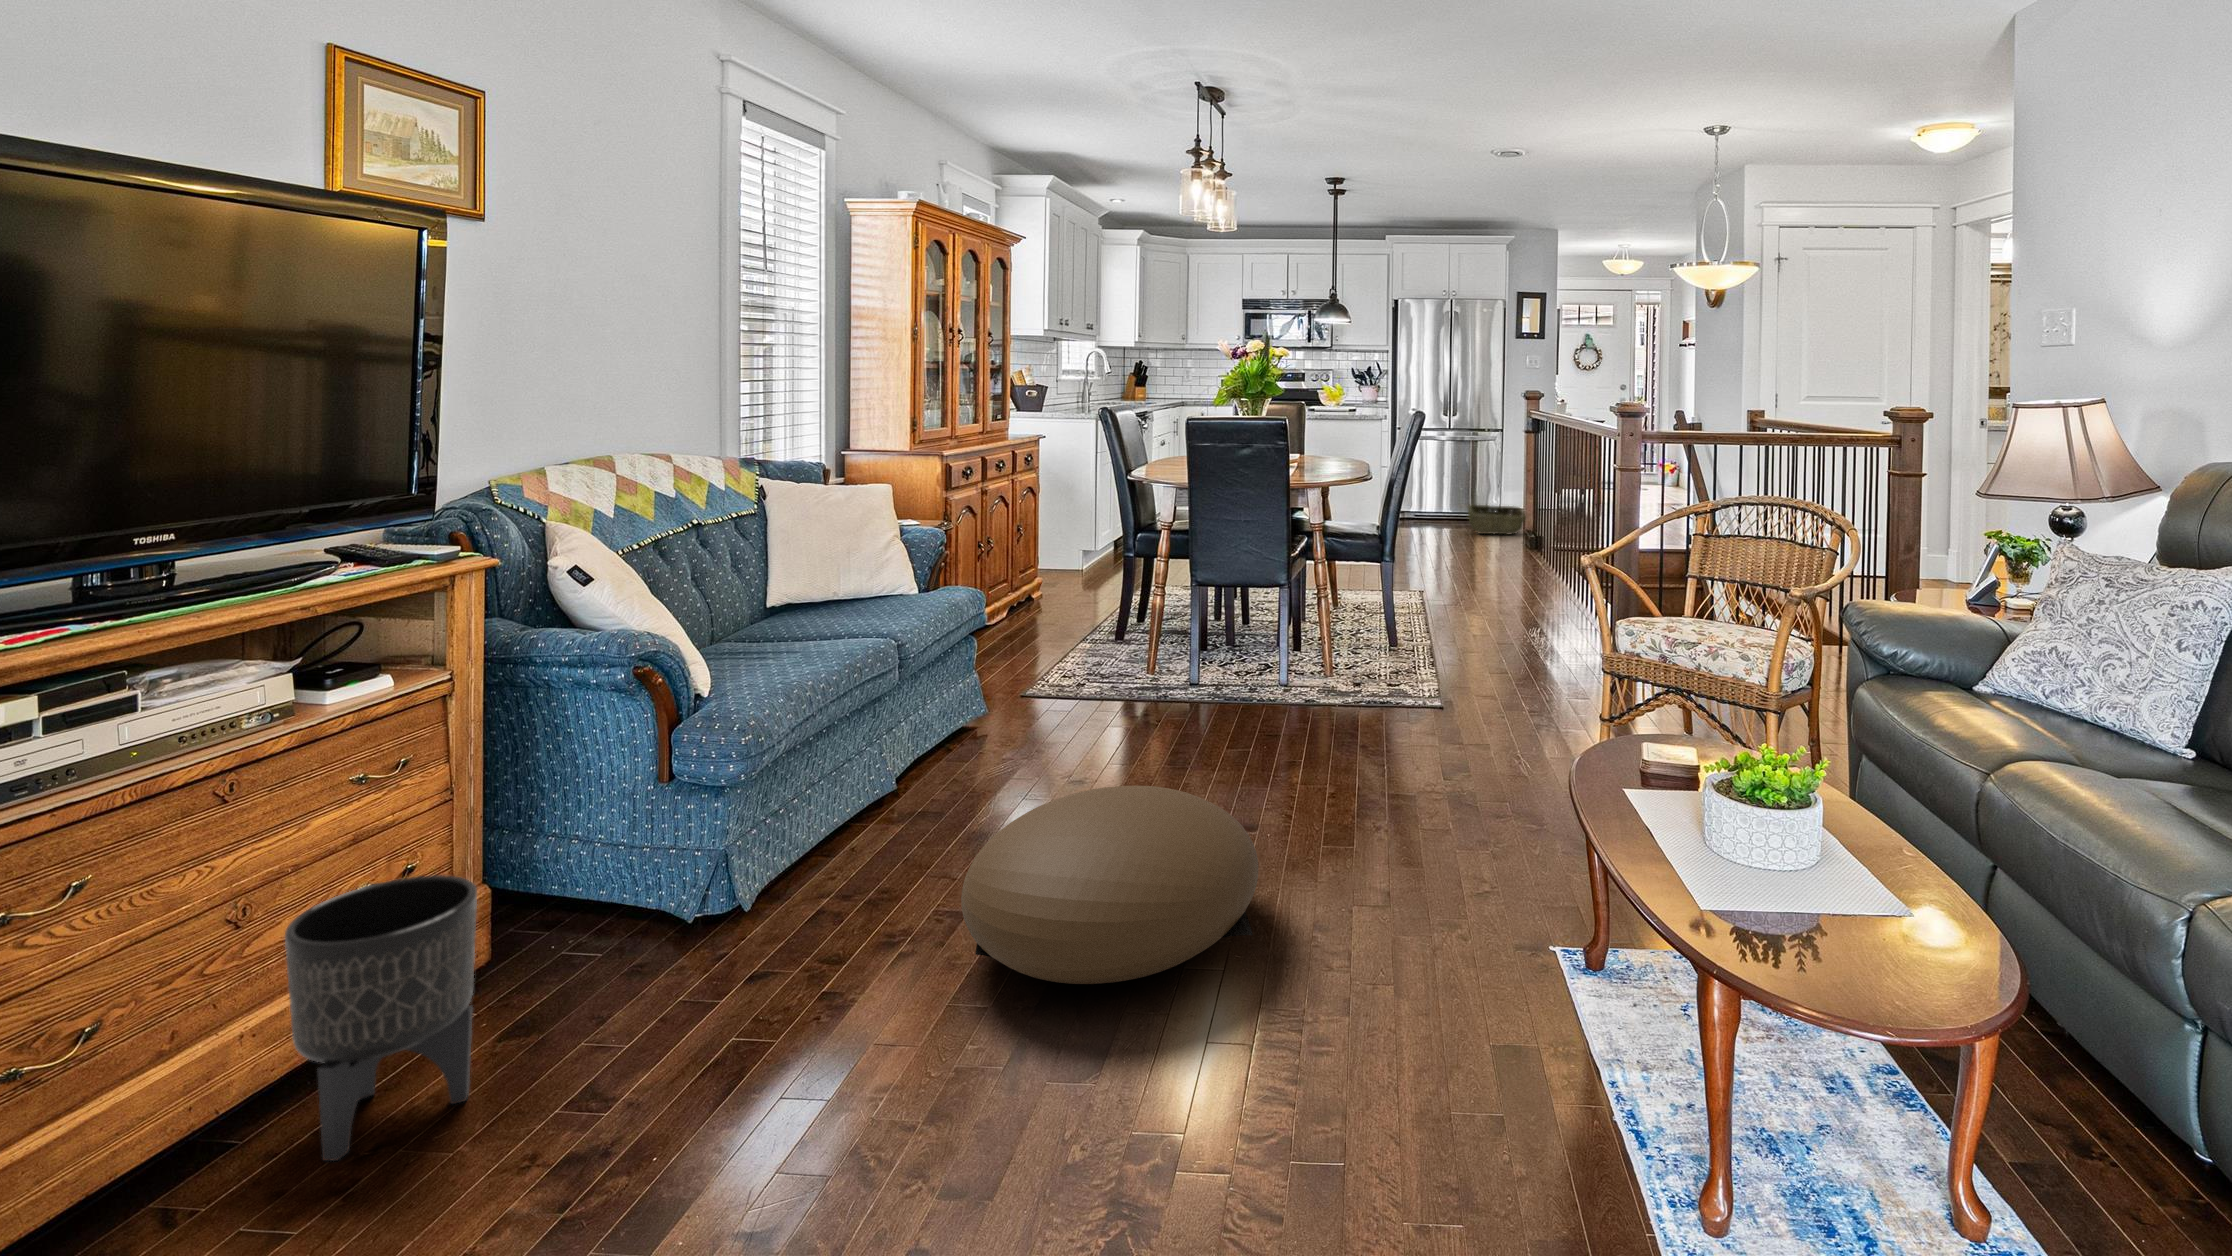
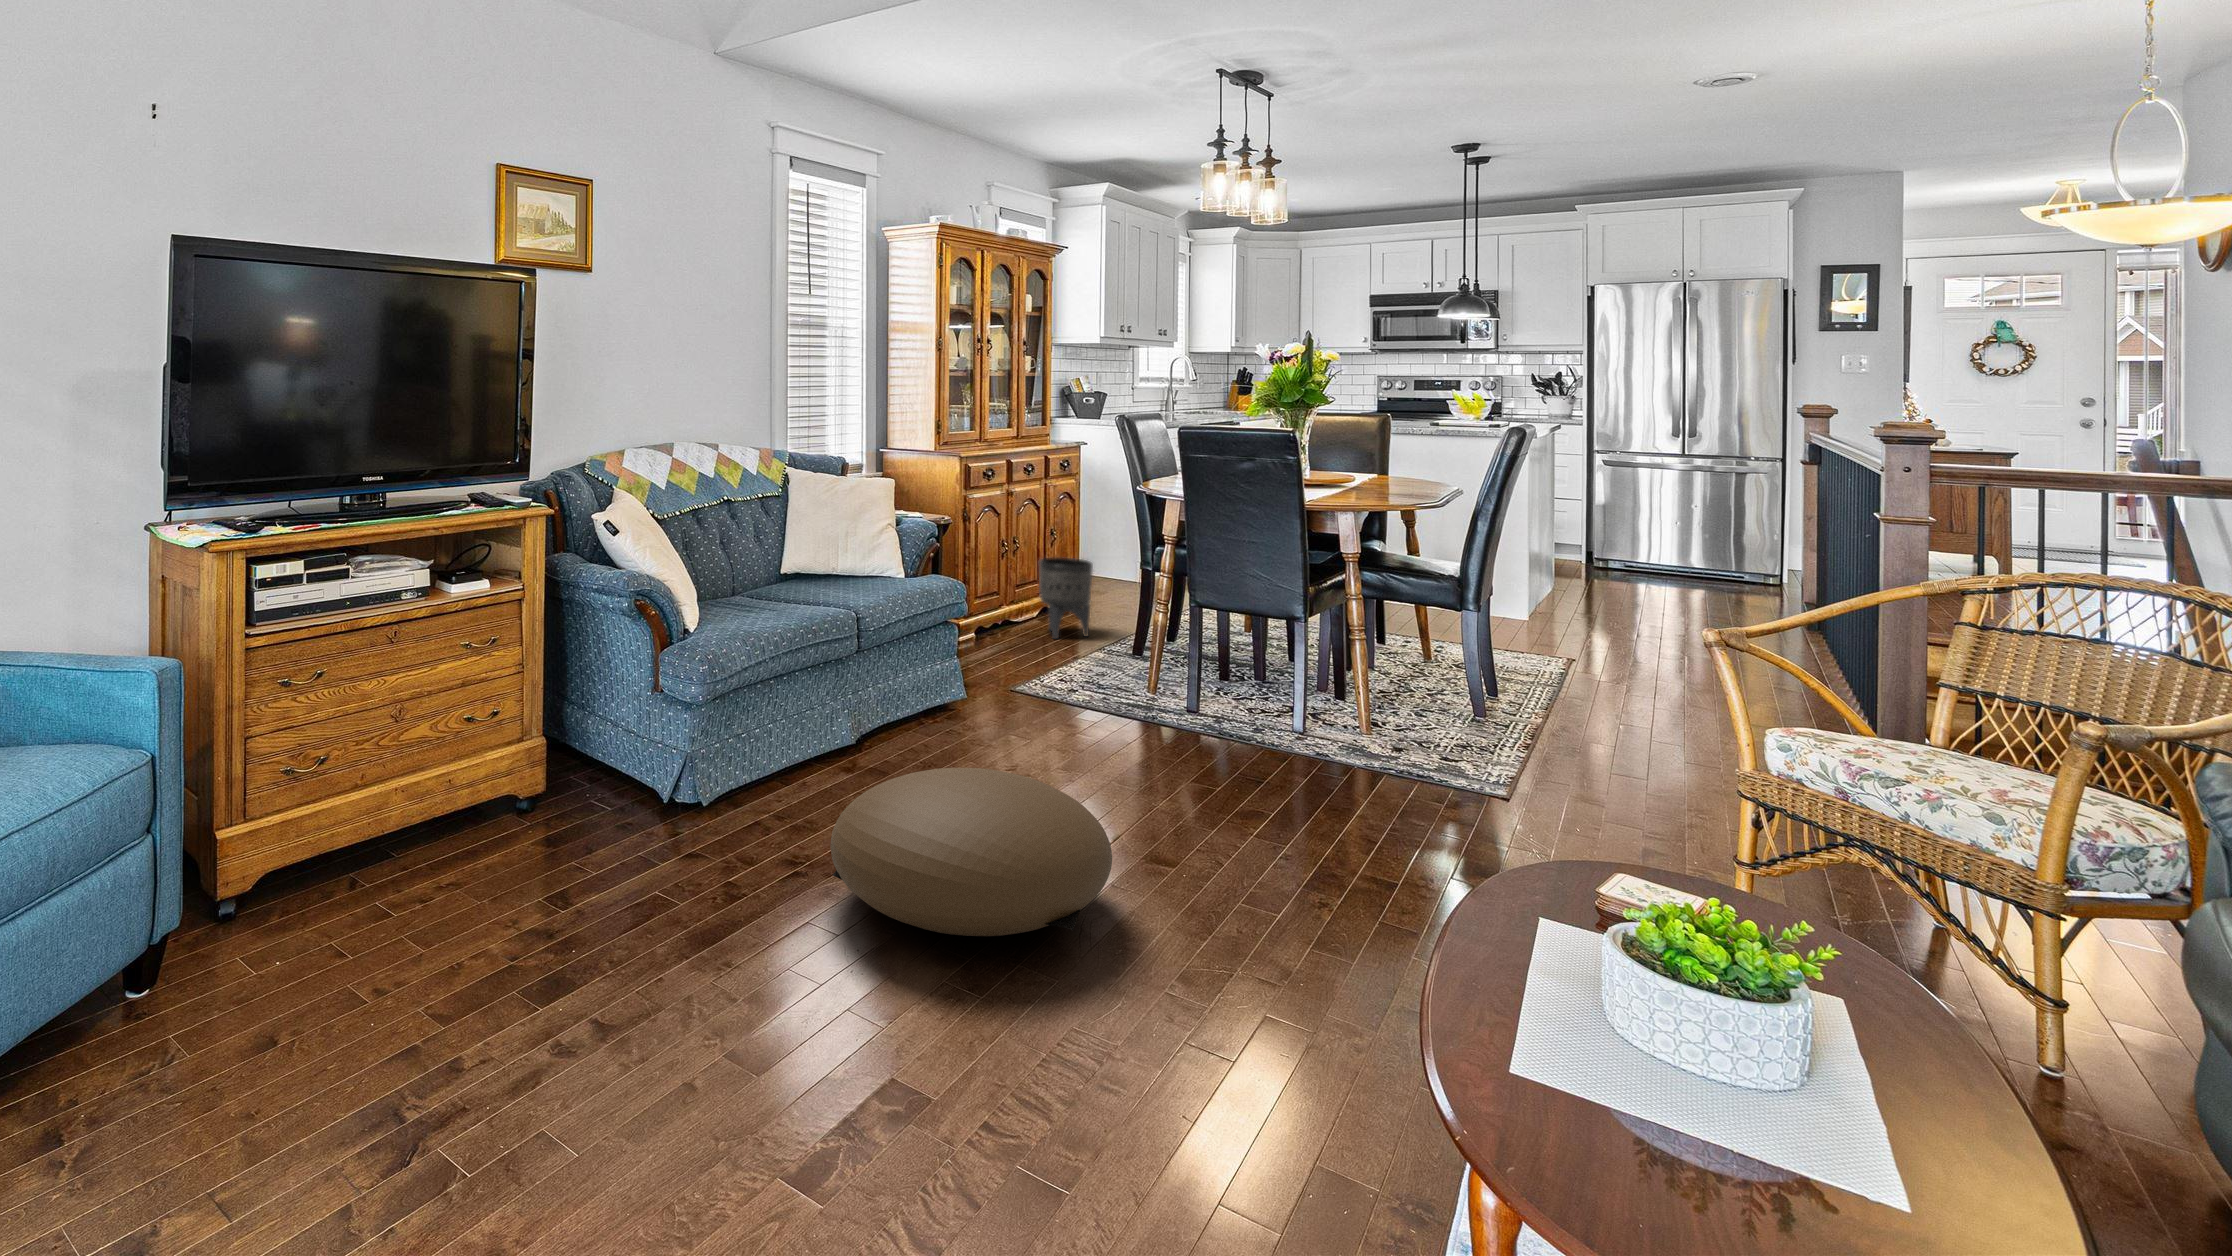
woven basket: present [1468,505,1526,534] -> none [1698,561,1798,608]
planter: present [285,875,477,1161] -> present [1039,557,1093,639]

